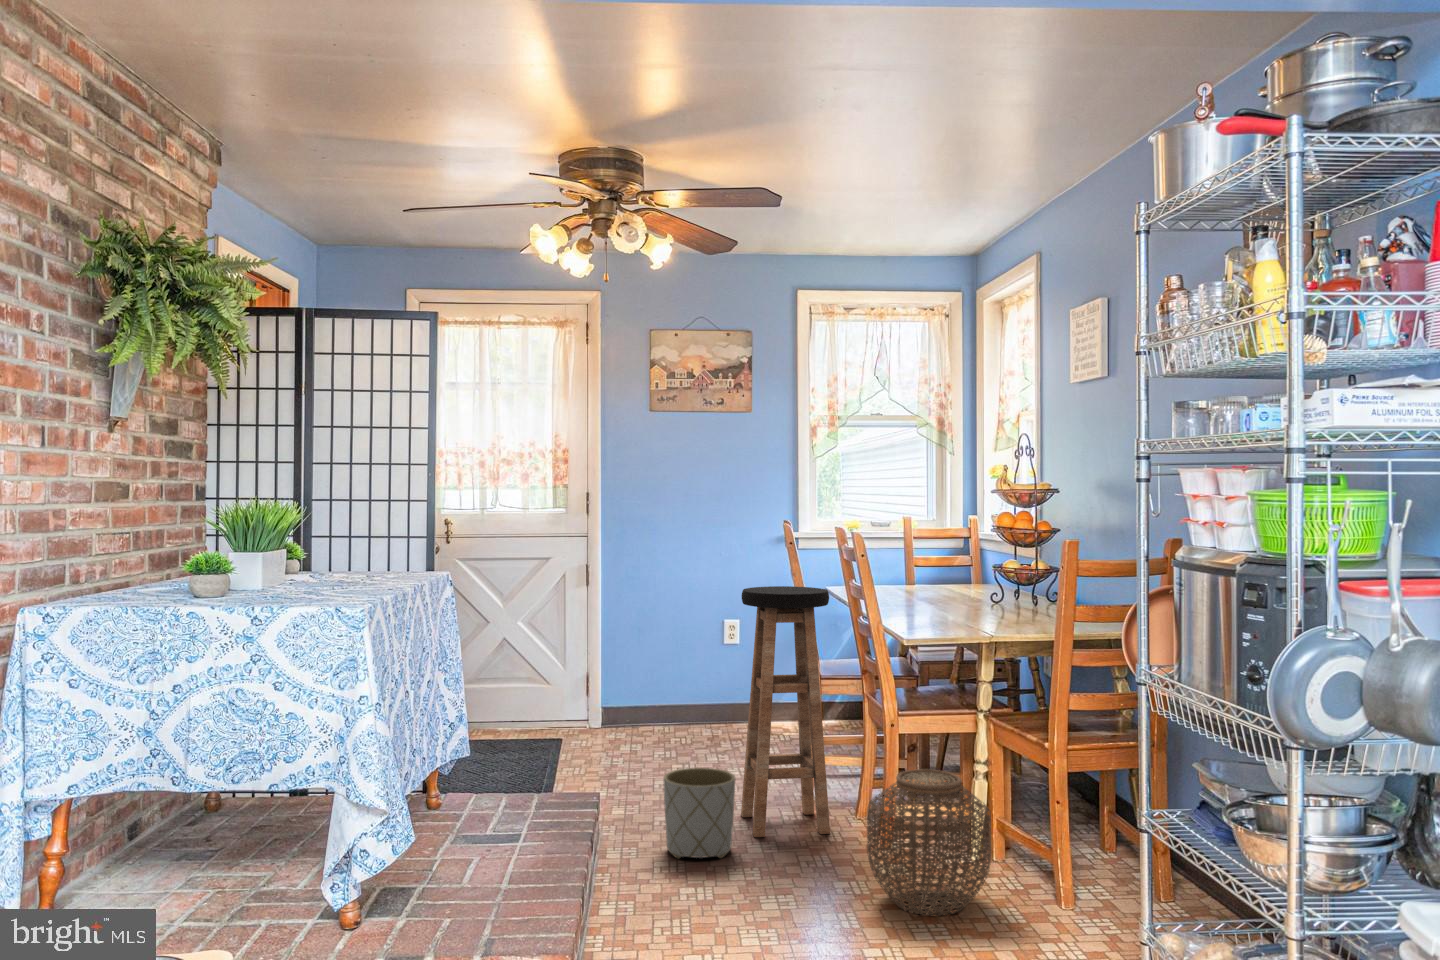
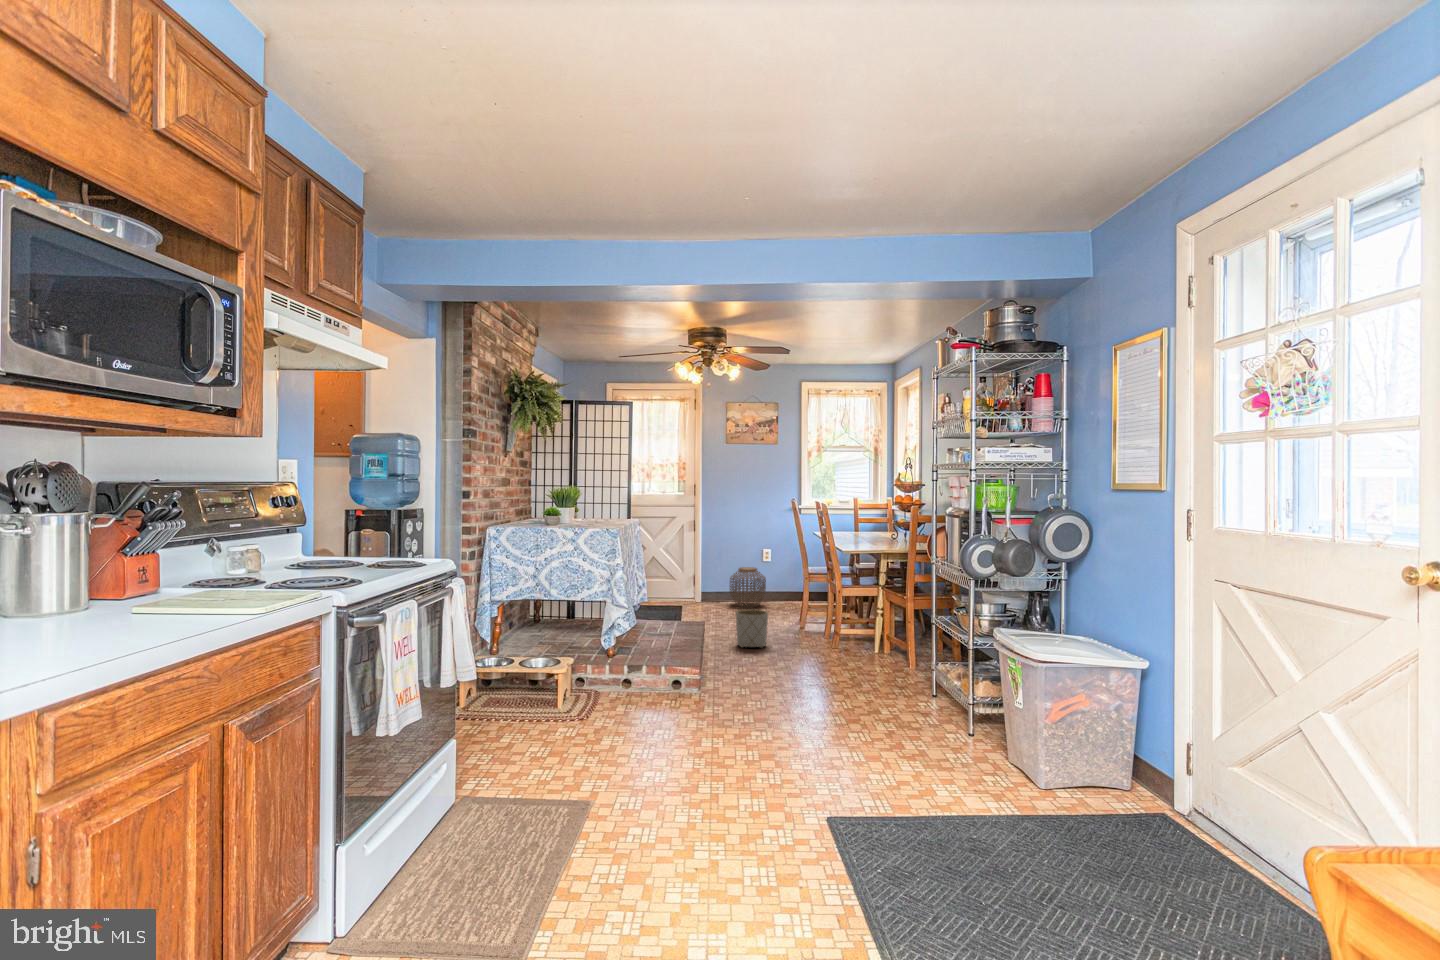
bar stool: present [741,586,830,837] -> none [771,528,812,642]
woven basket: present [867,769,991,915] -> present [730,567,766,607]

